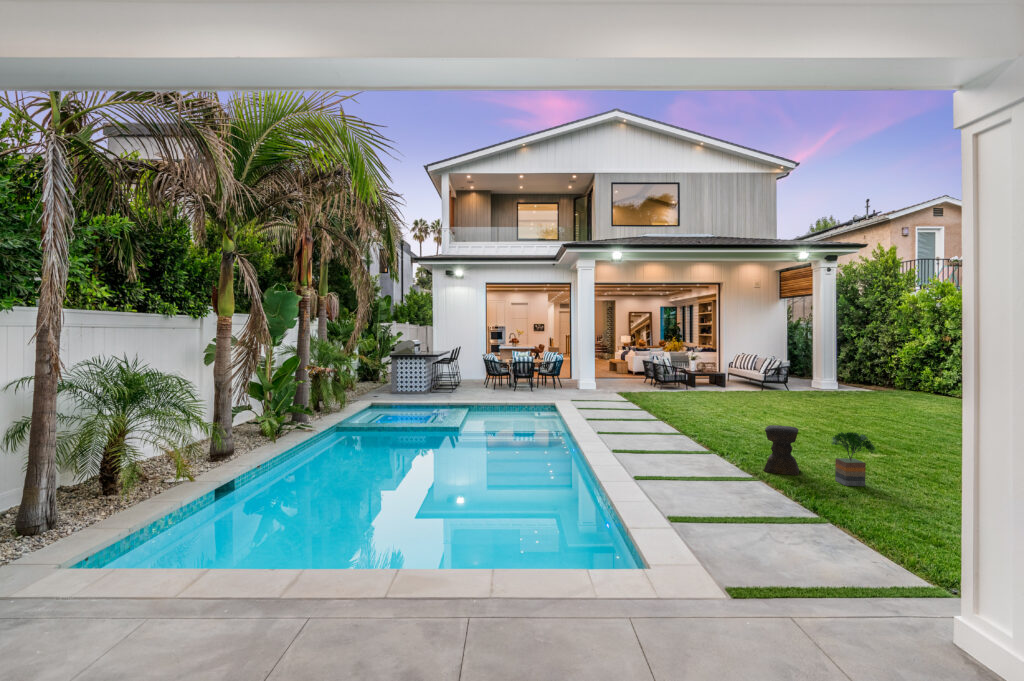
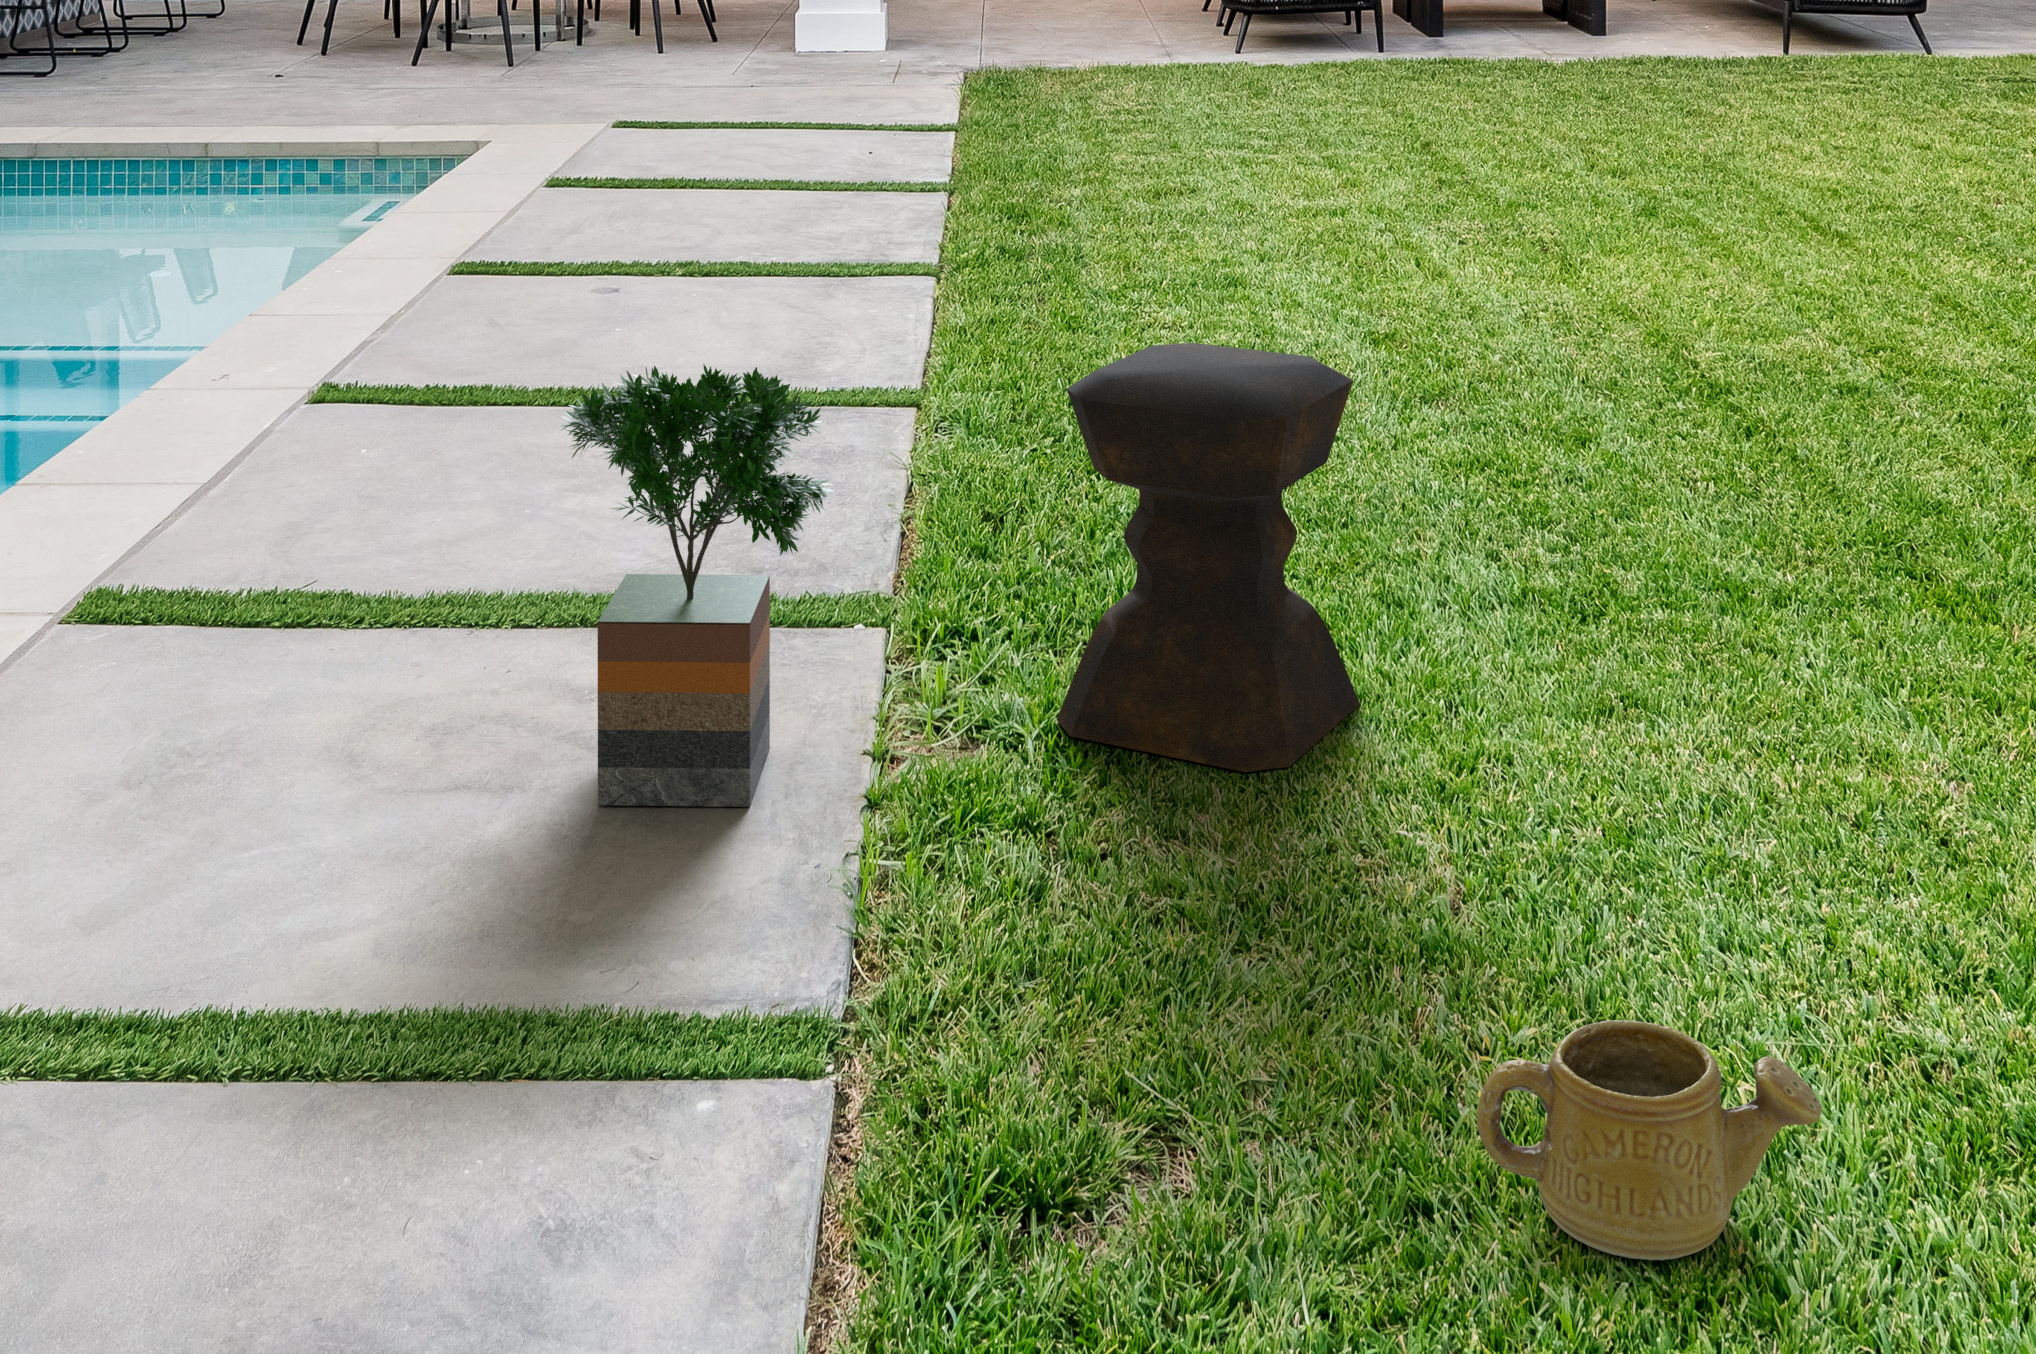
potted tree: present [832,432,875,486] -> present [562,364,834,807]
watering can: none [861,487,899,507] -> present [1477,1020,1822,1260]

